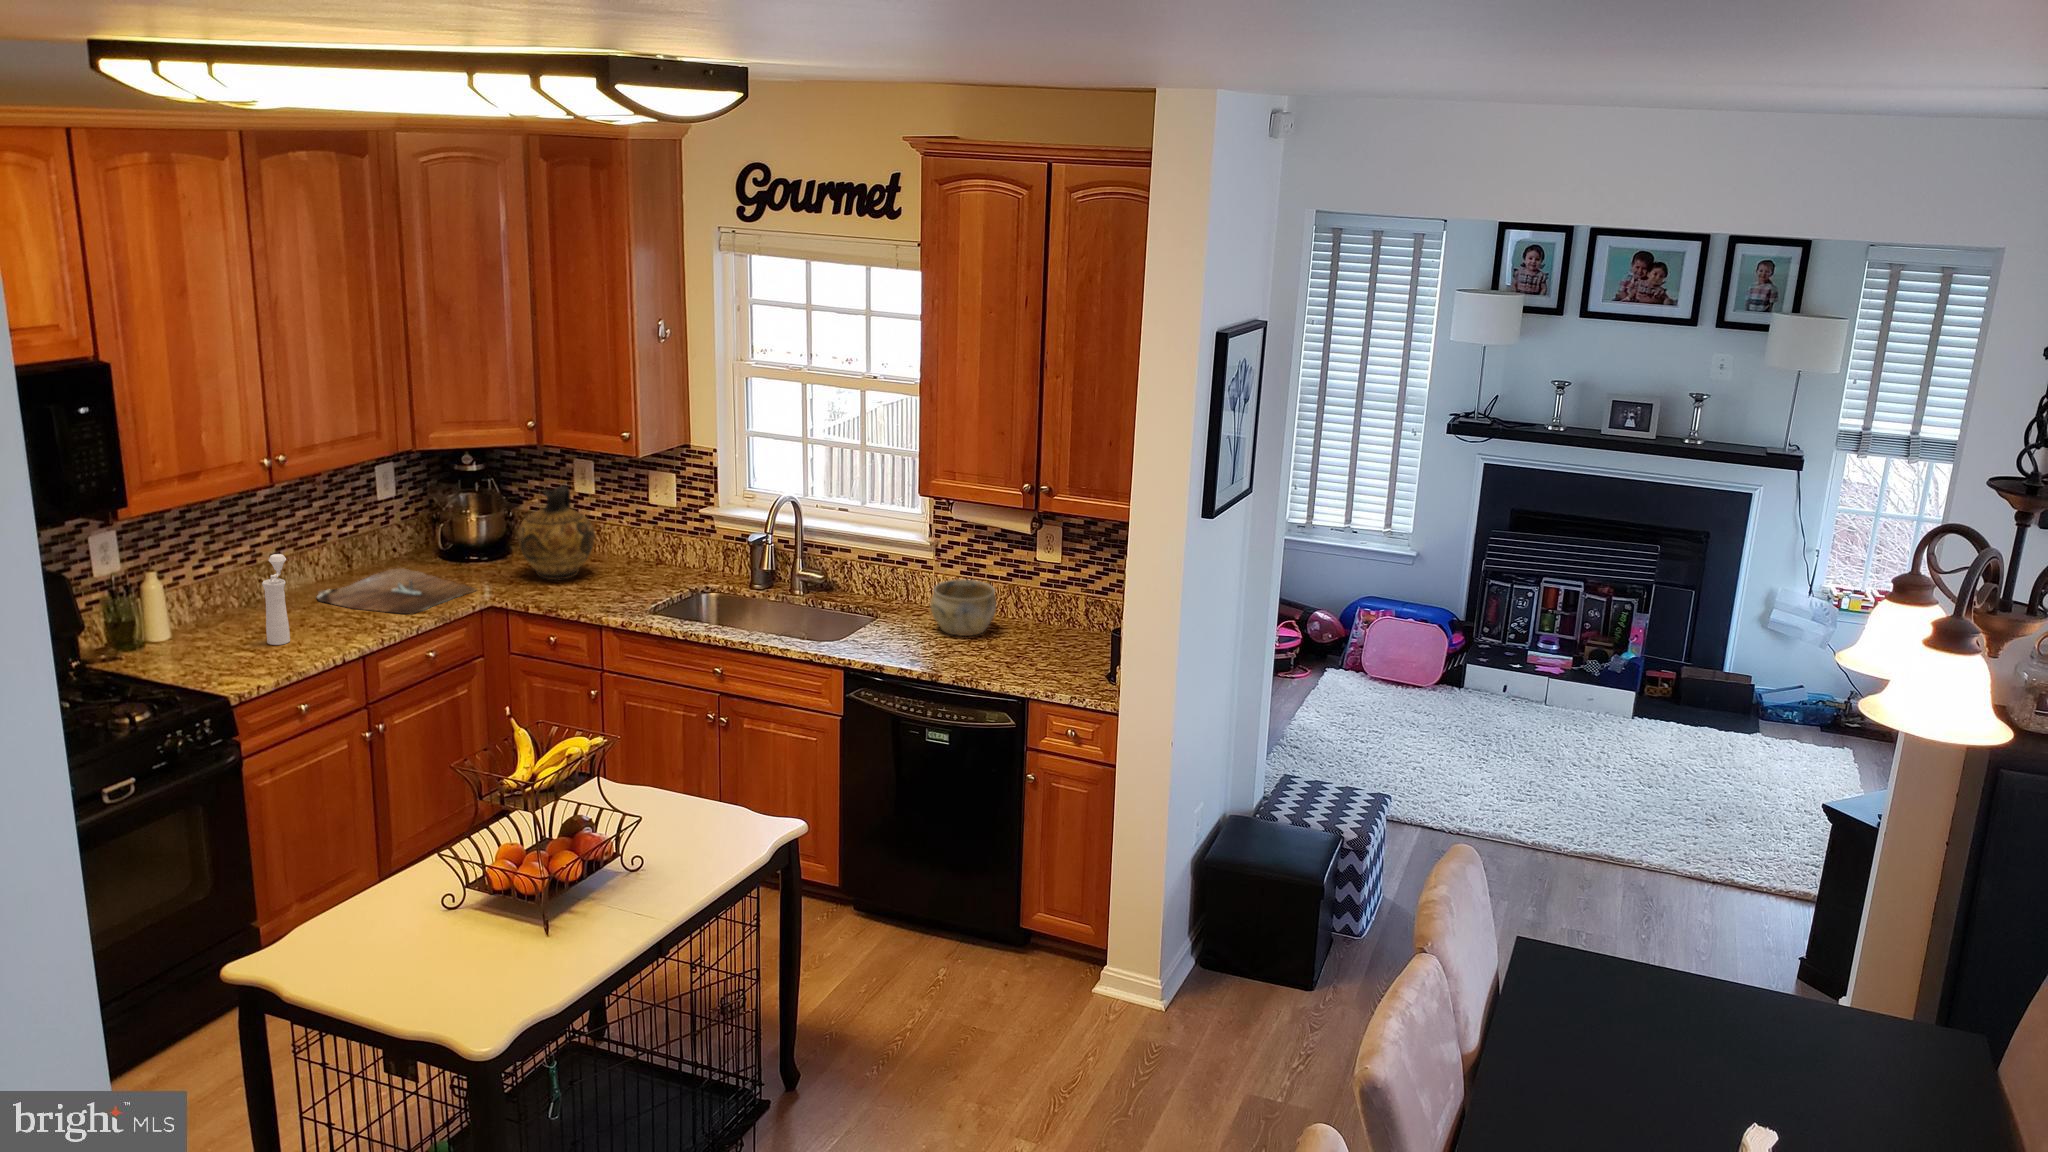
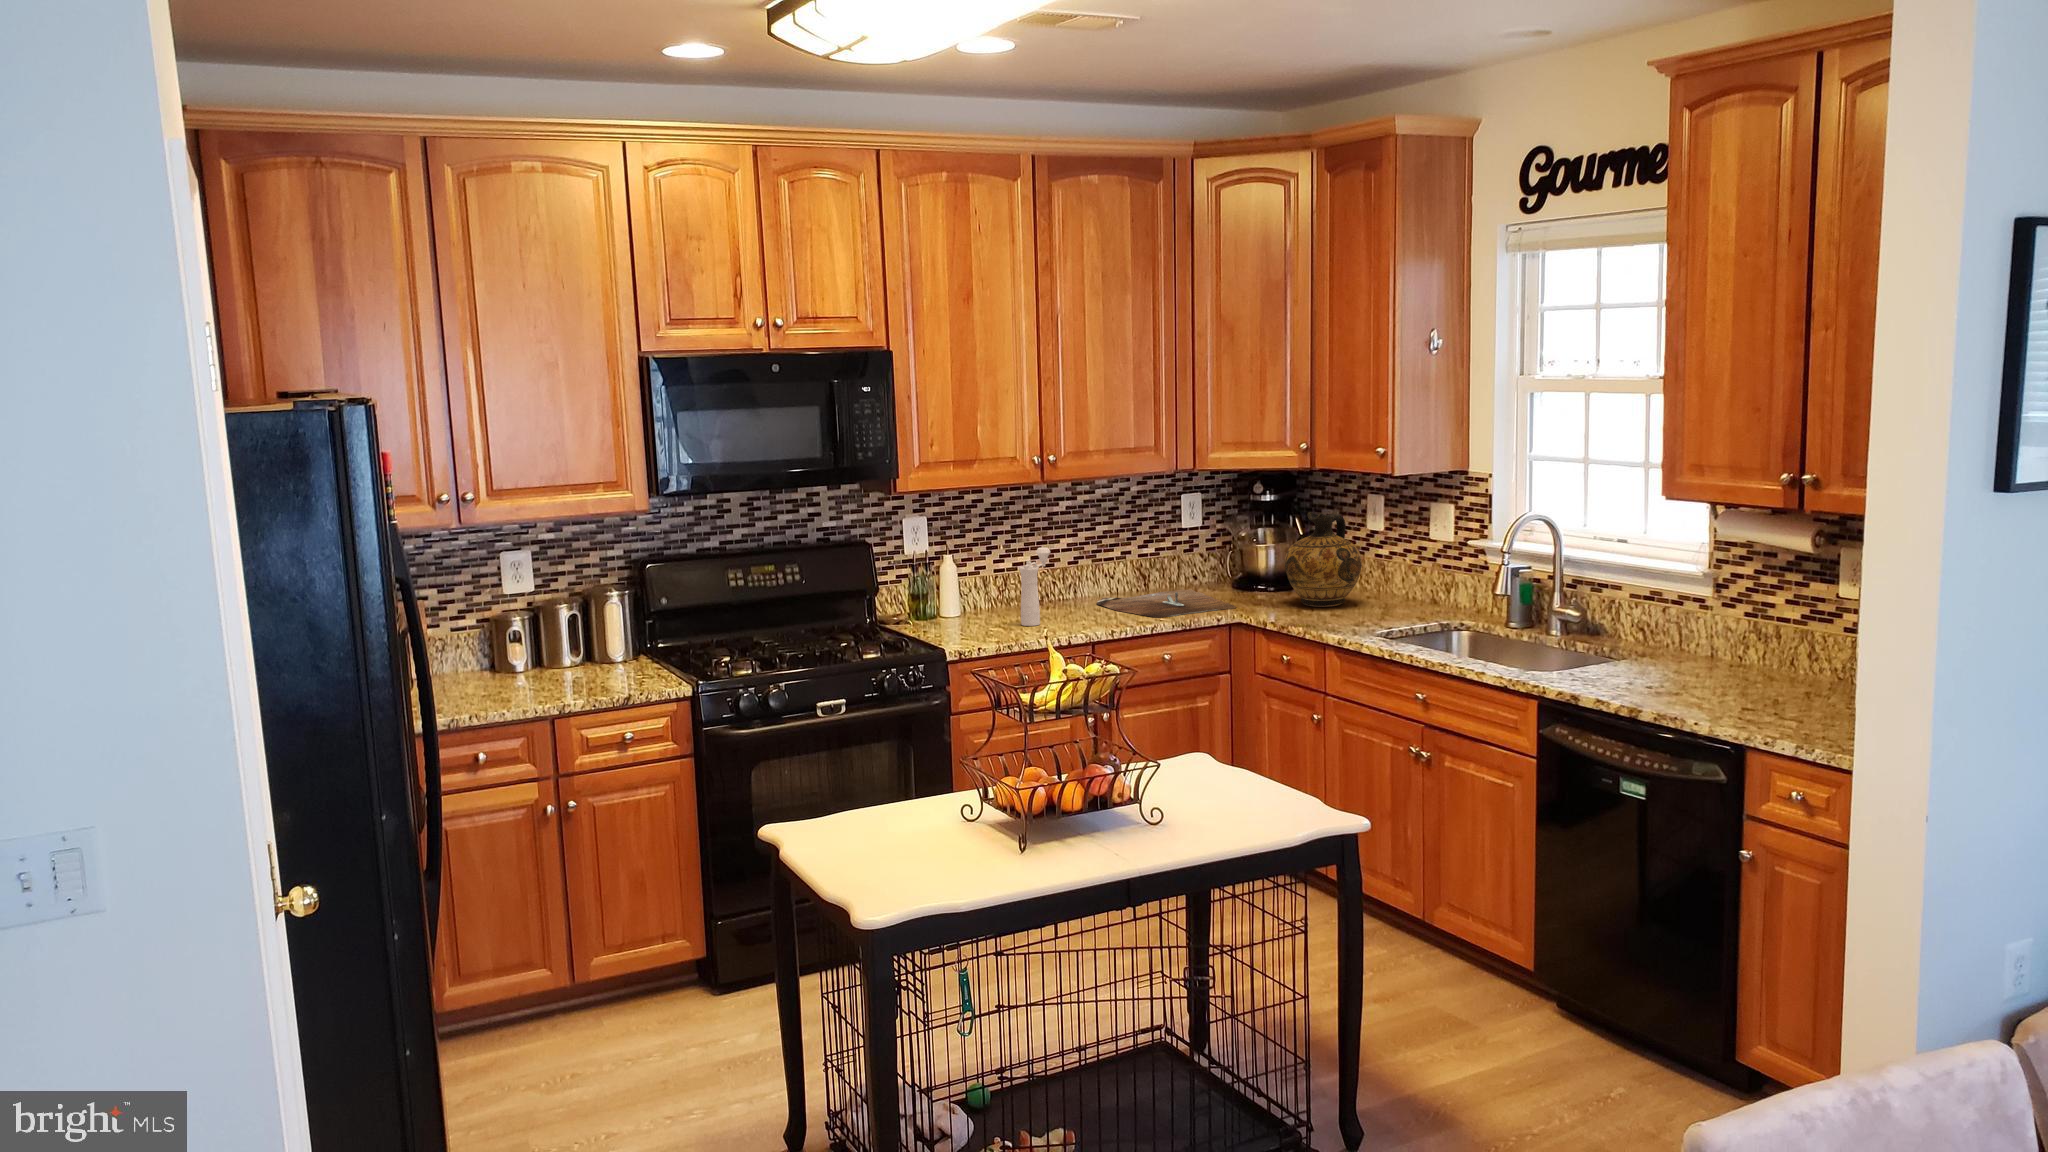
ceramic bowl: present [930,579,996,636] -> none [1683,617,1775,683]

